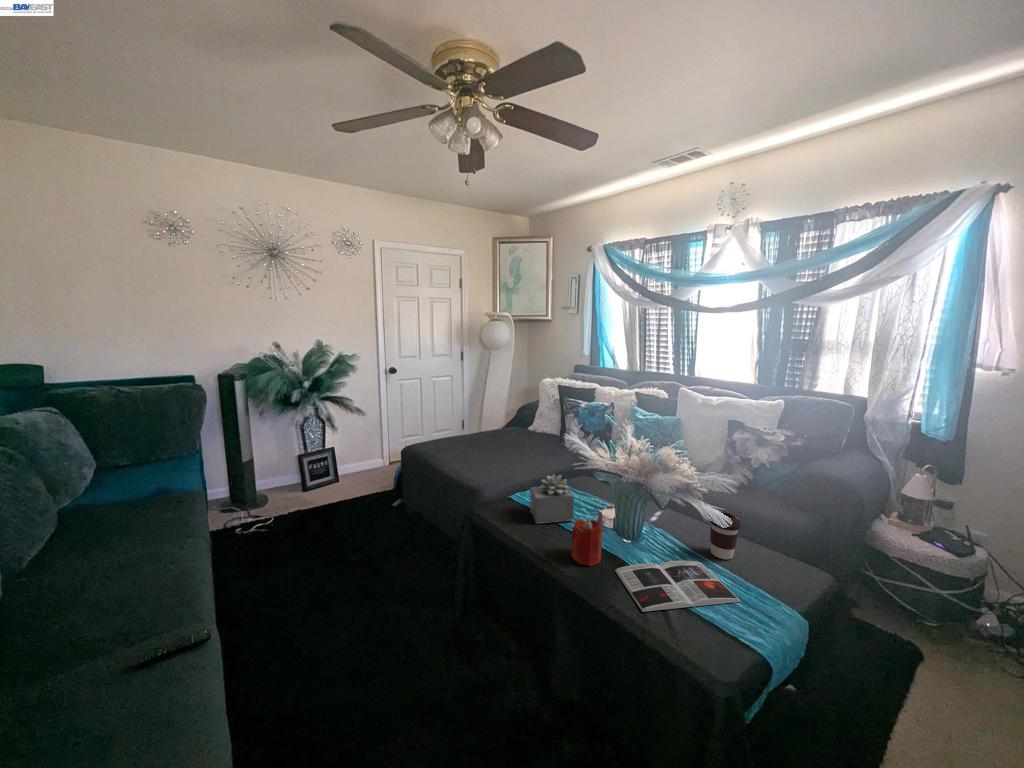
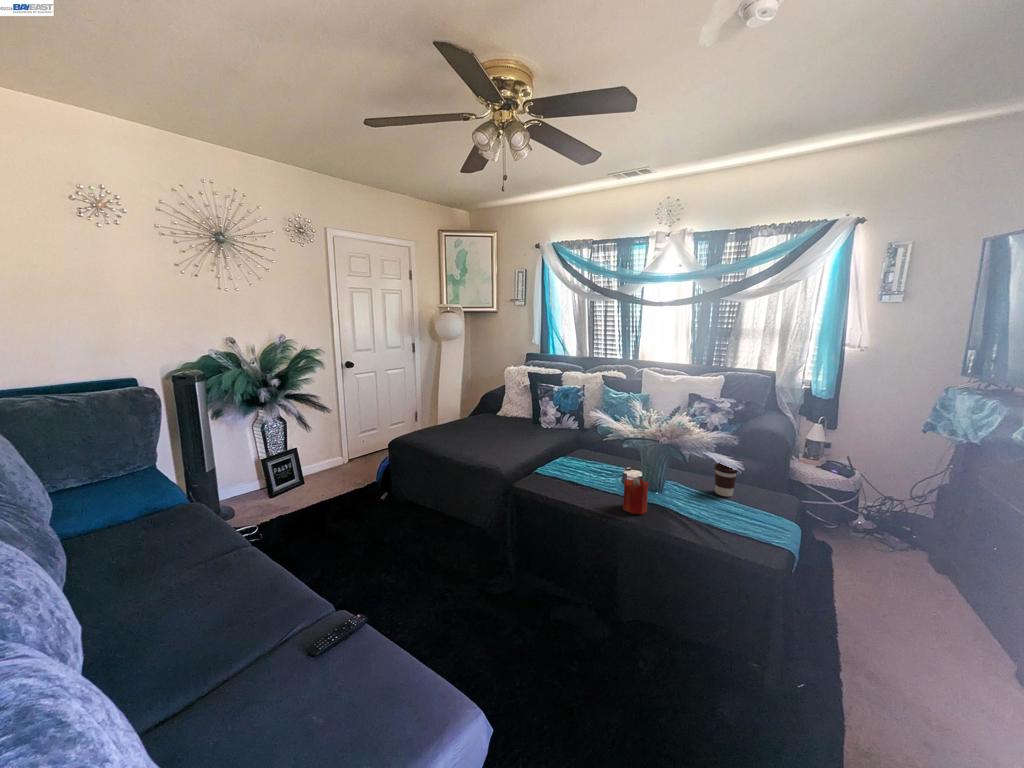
succulent plant: present [530,475,574,523] -> none [562,446,605,490]
magazine: present [615,561,741,612] -> none [661,500,756,538]

